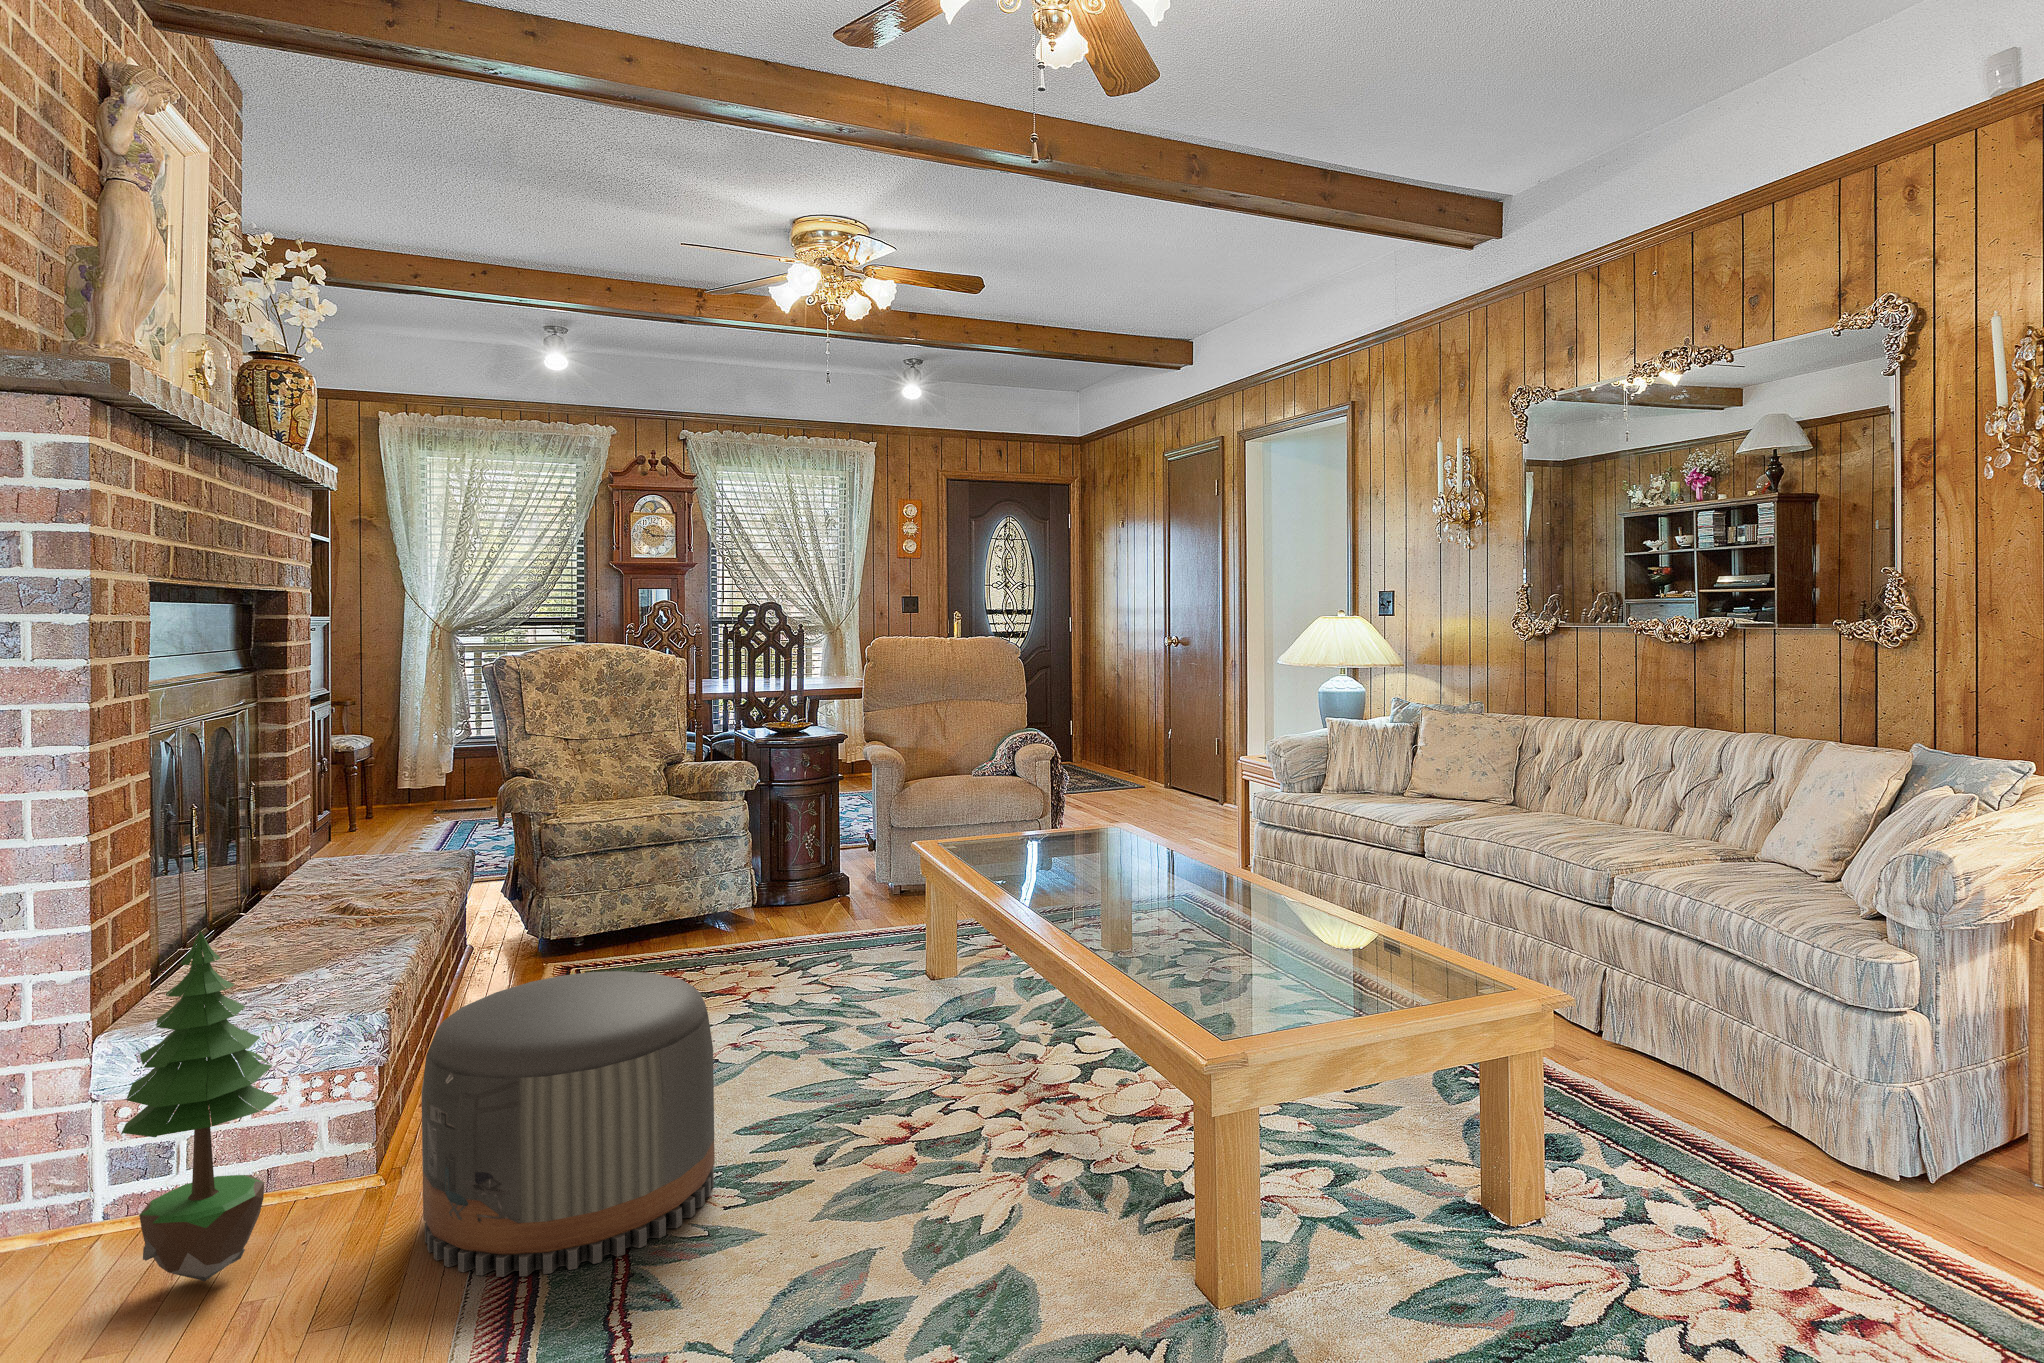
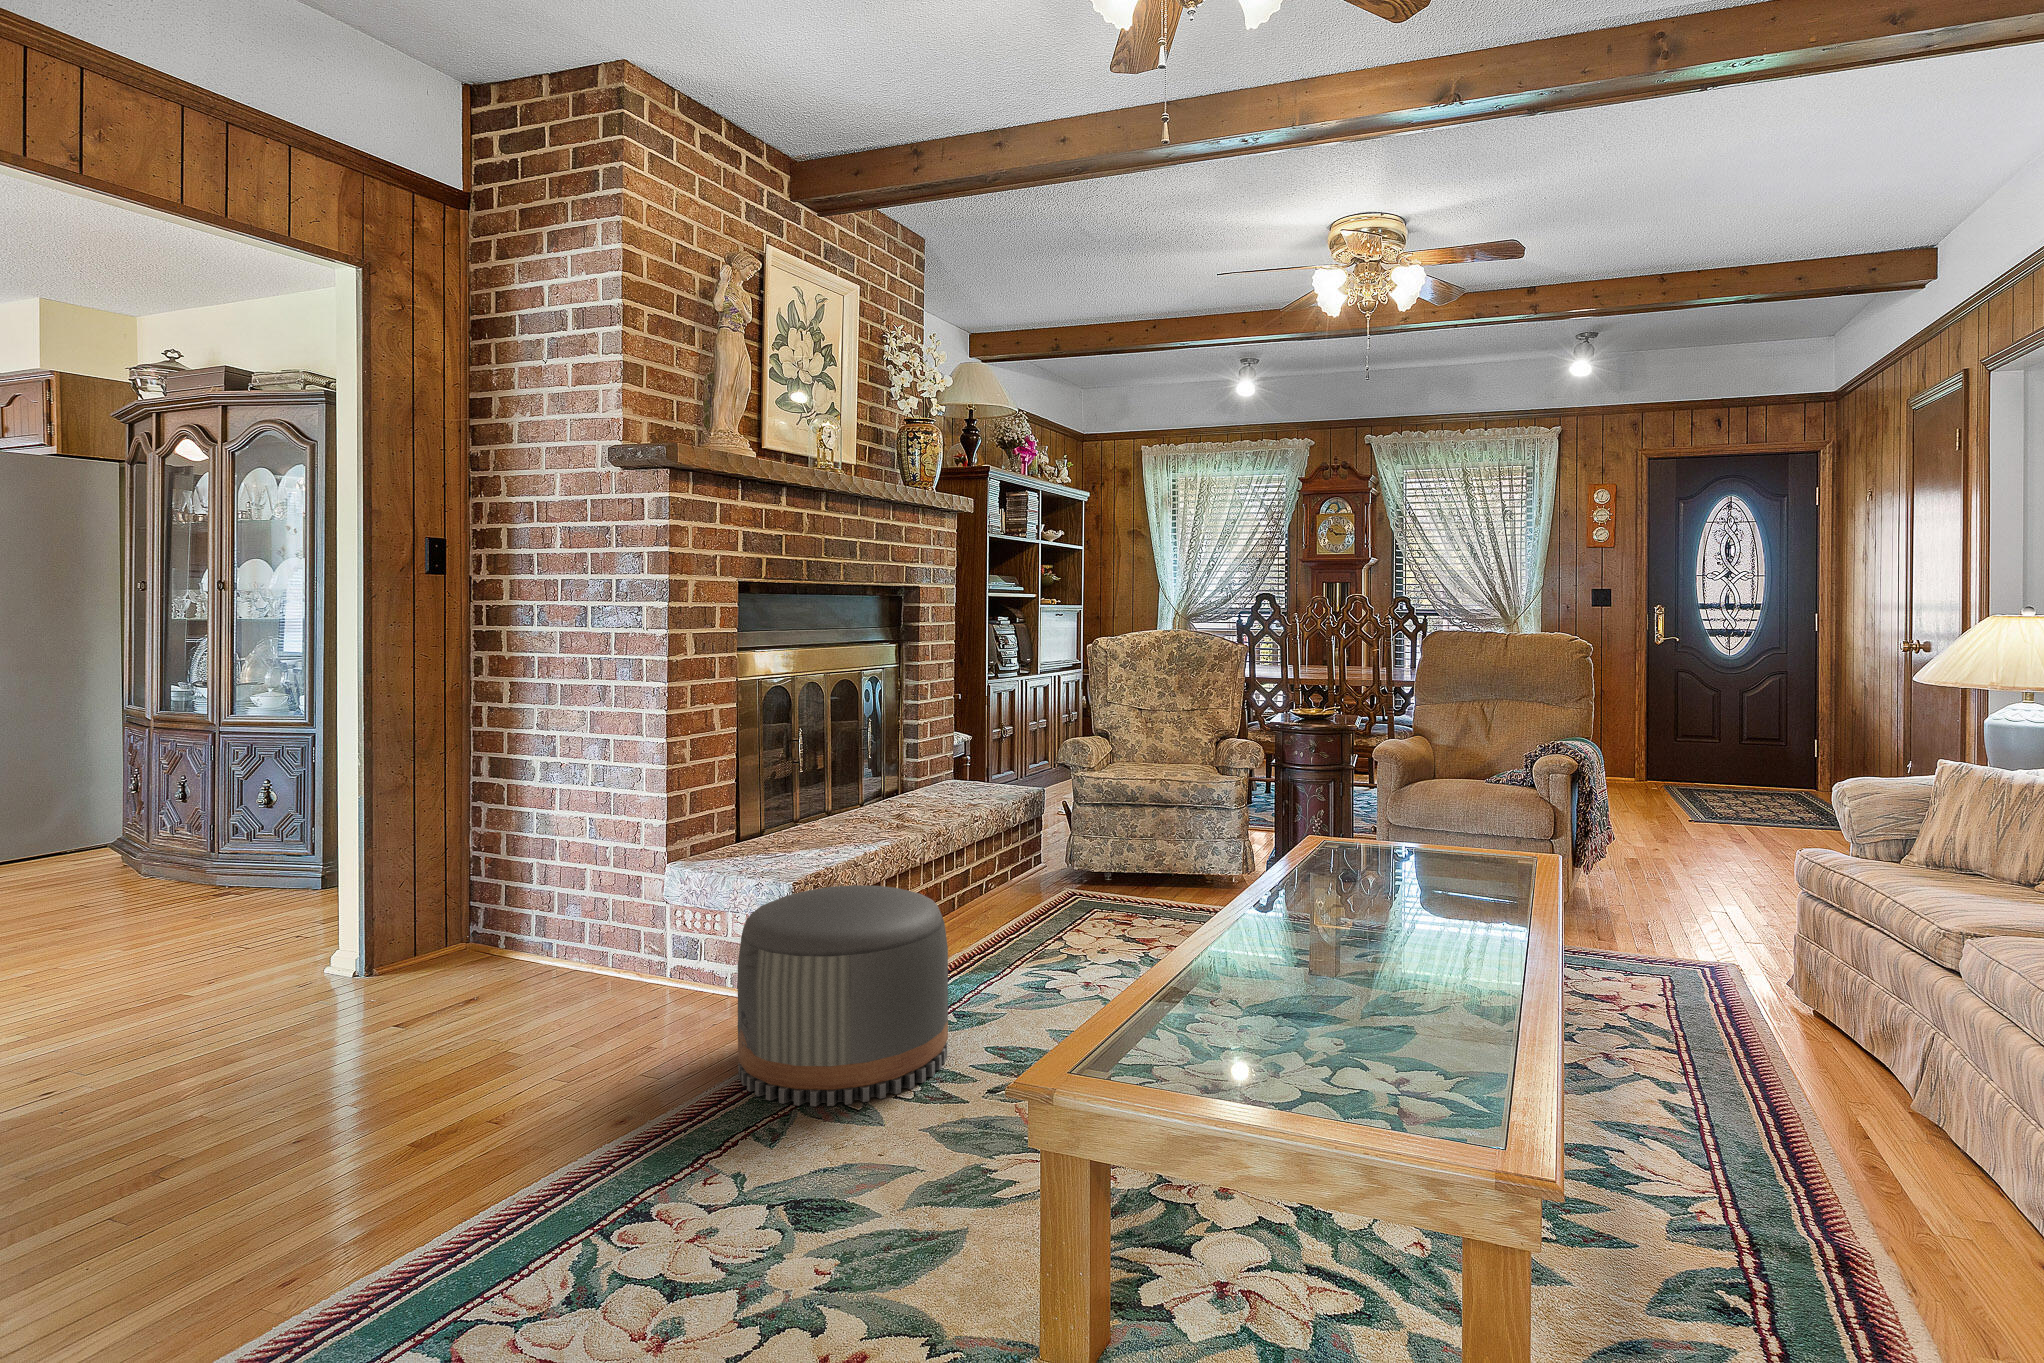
potted tree: present [121,931,279,1281] -> none [608,806,696,1033]

